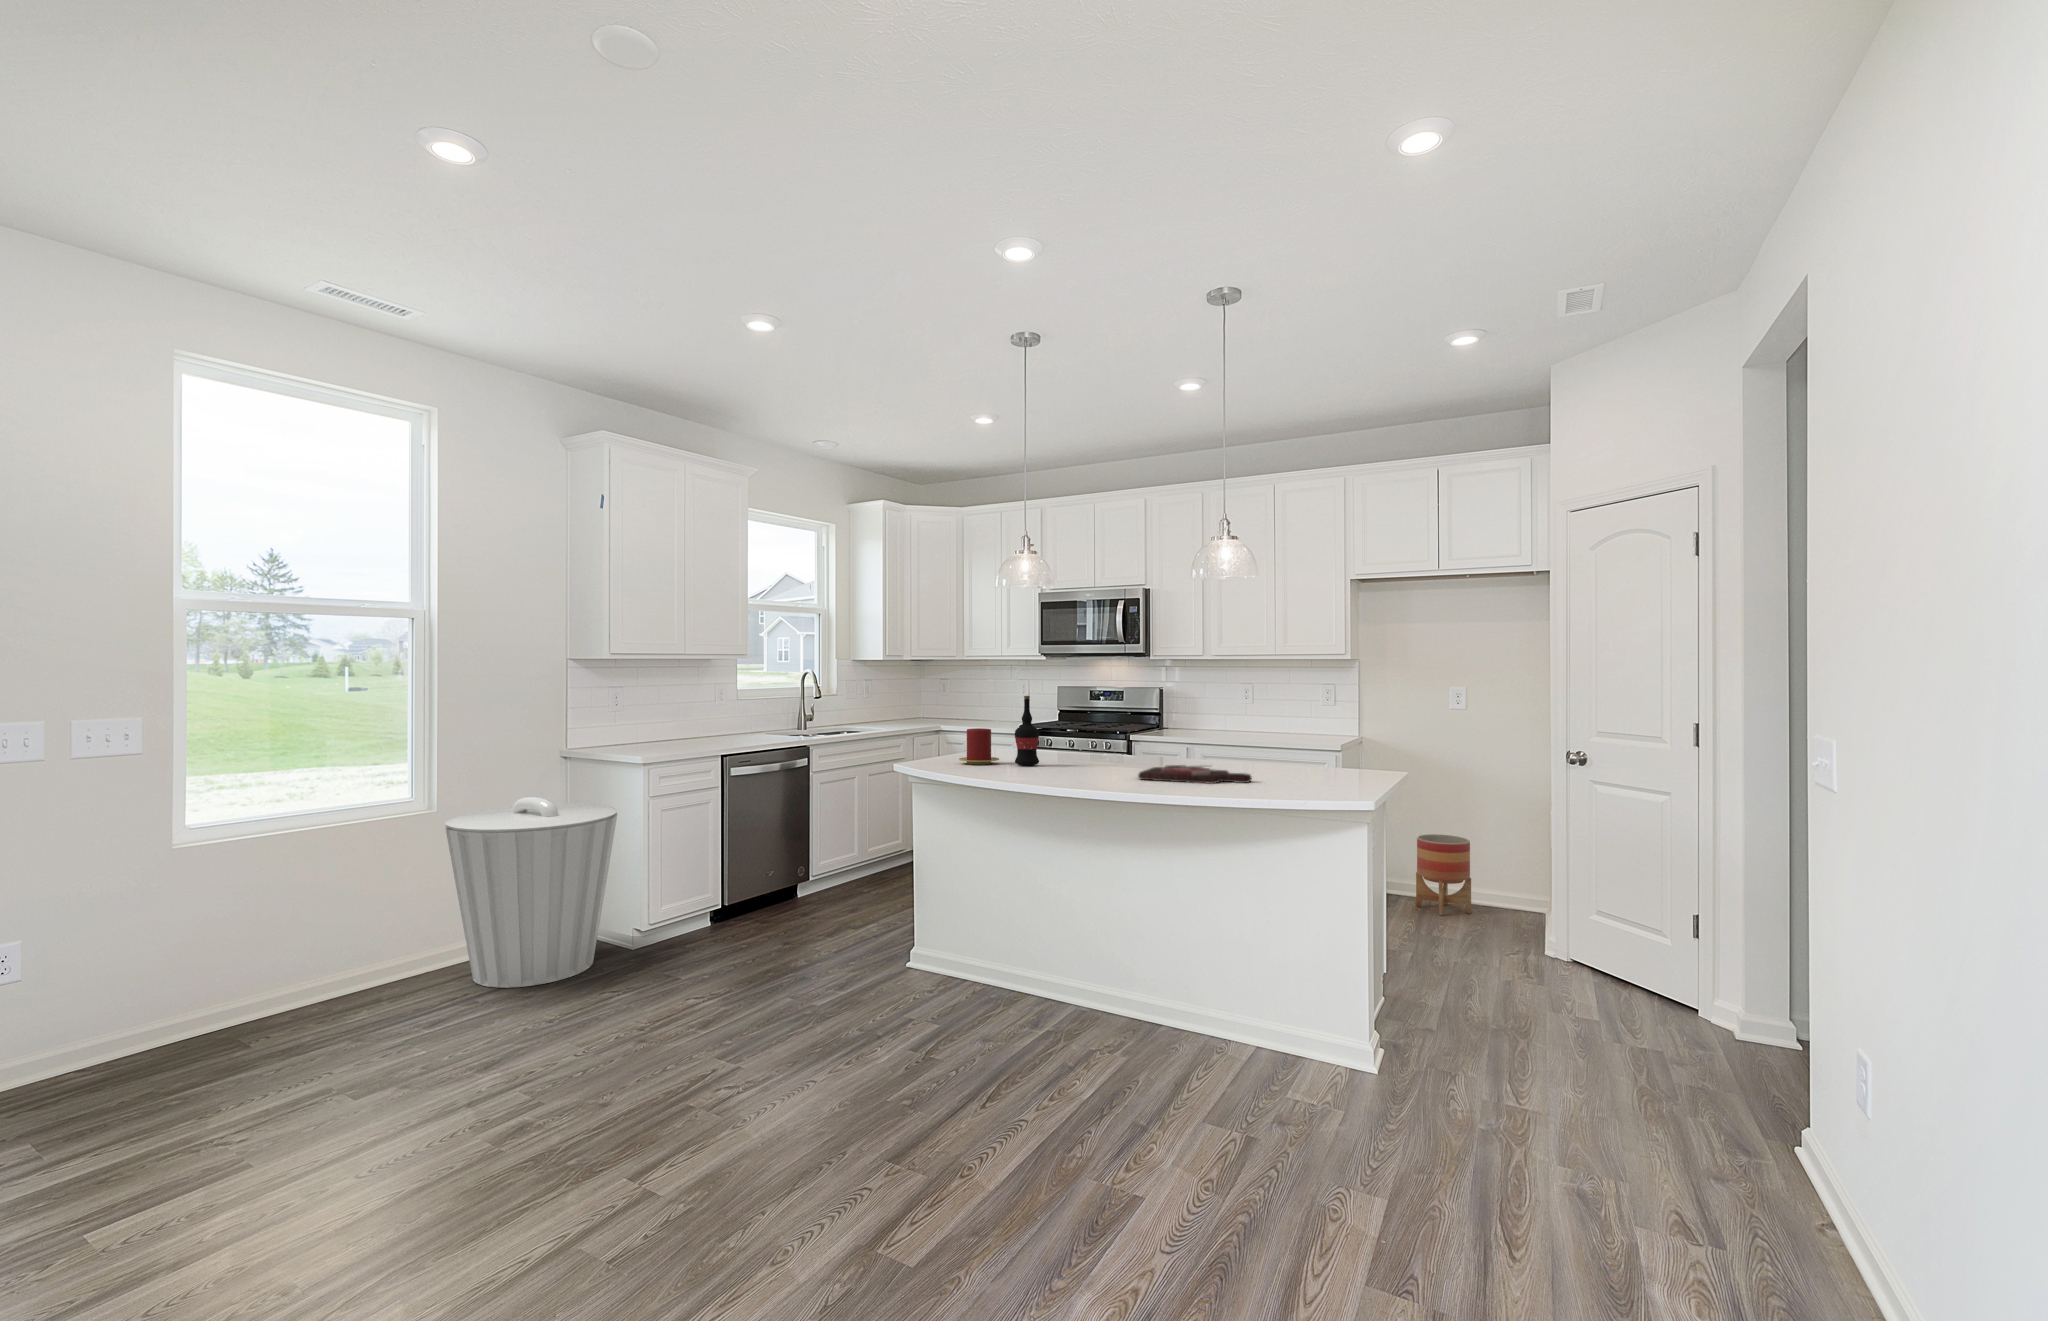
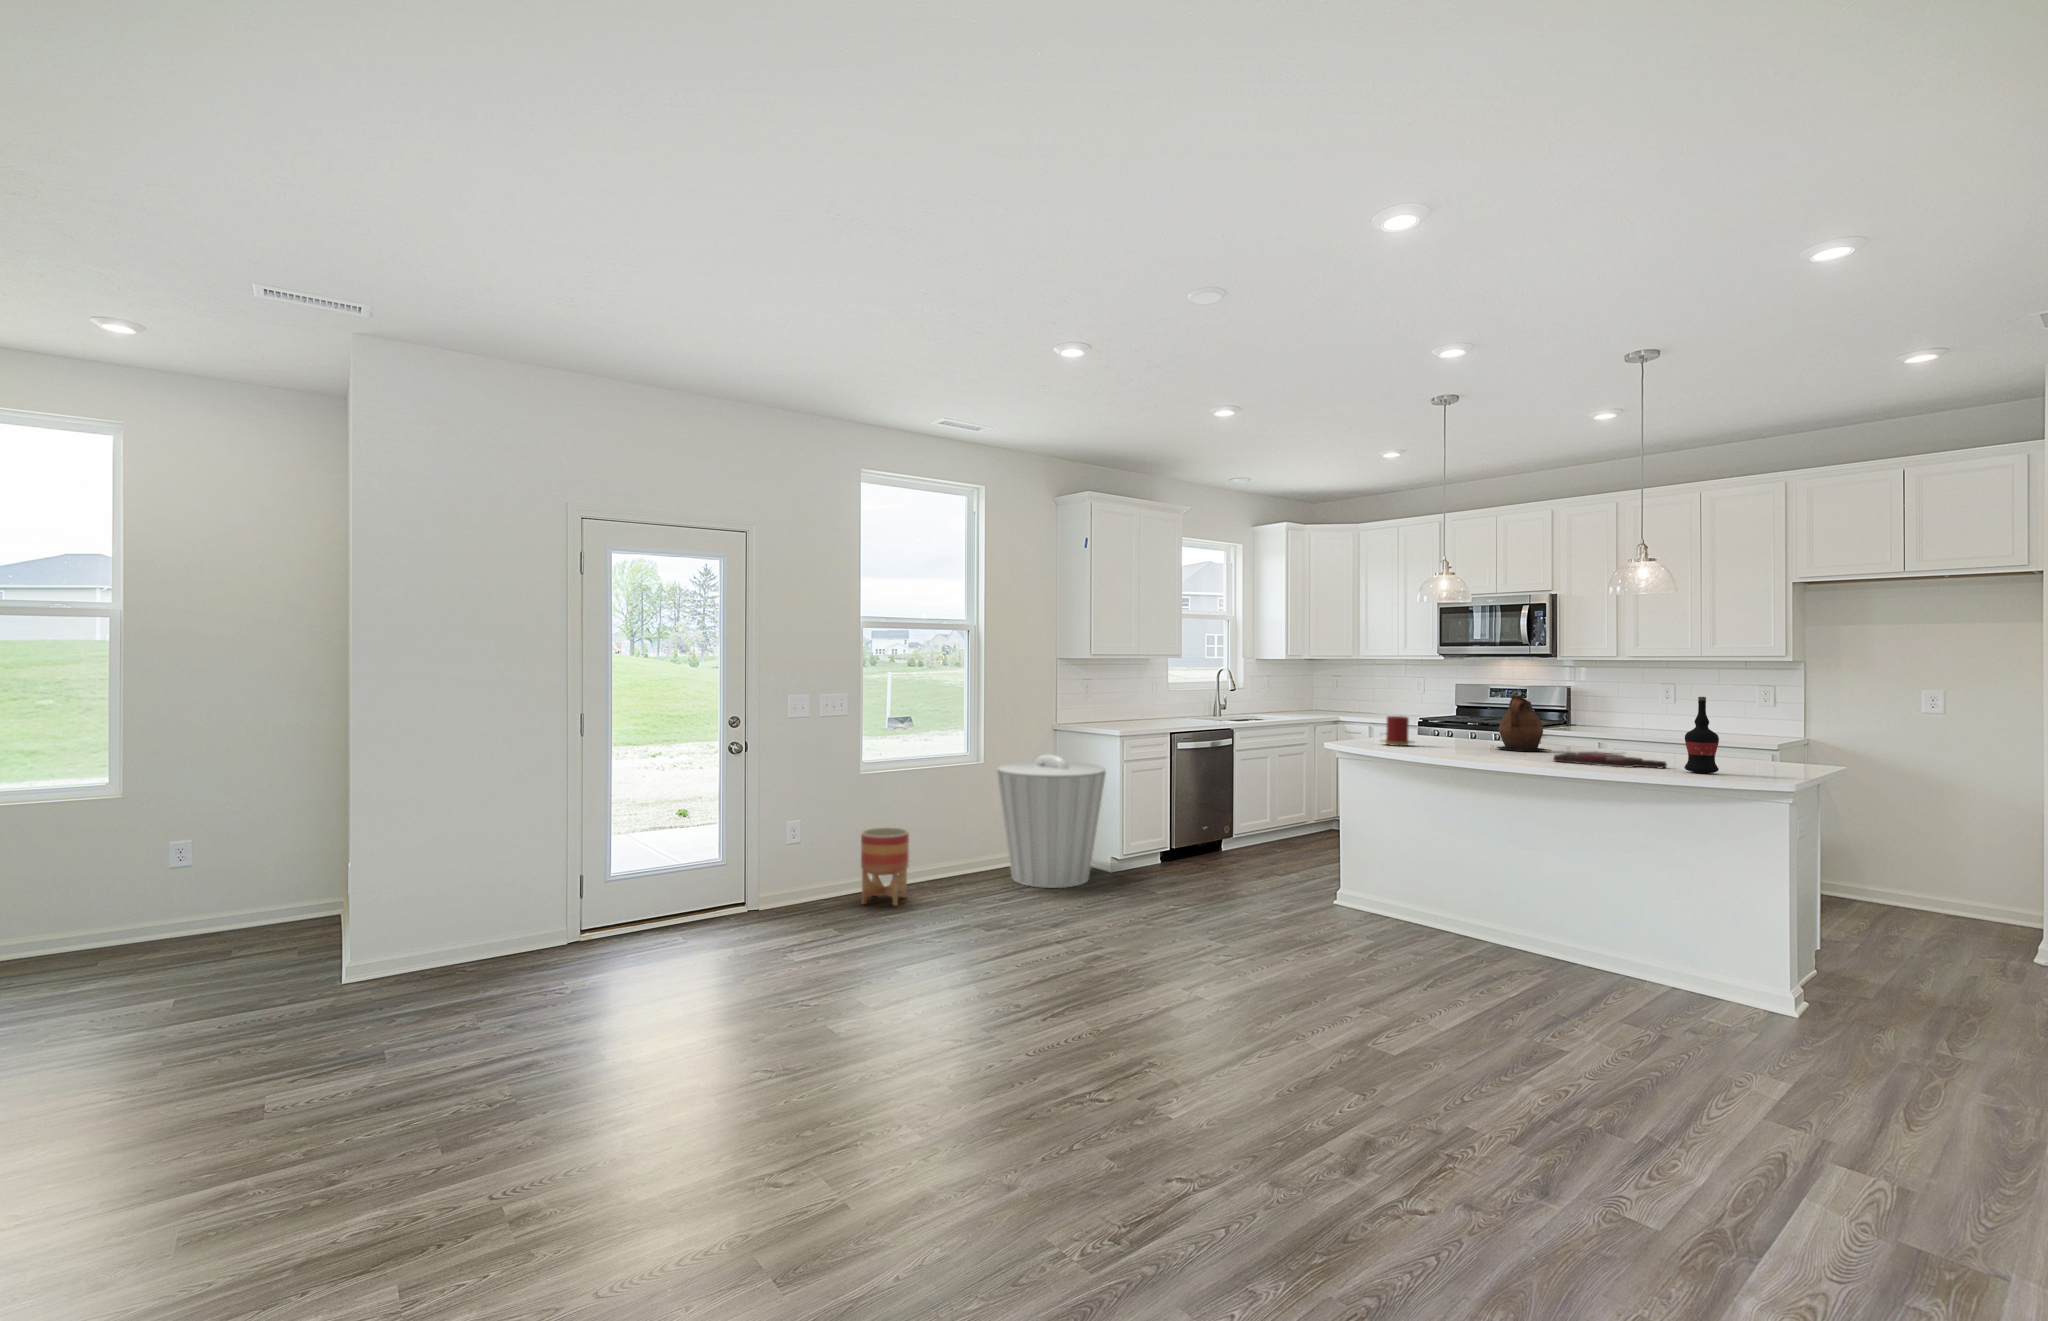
wine bottle: present [1015,696,1039,765] -> present [1685,697,1719,773]
ceramic pitcher: none [1082,701,1142,765] -> present [1497,696,1551,751]
planter: present [1416,834,1471,915] -> present [861,827,909,906]

